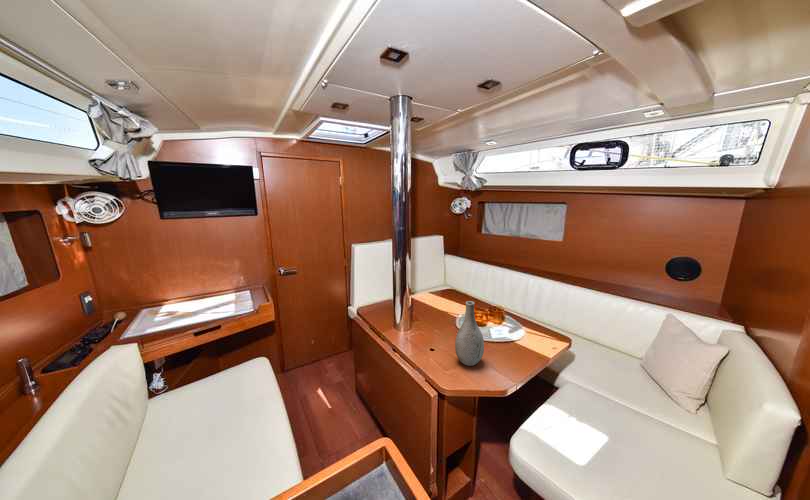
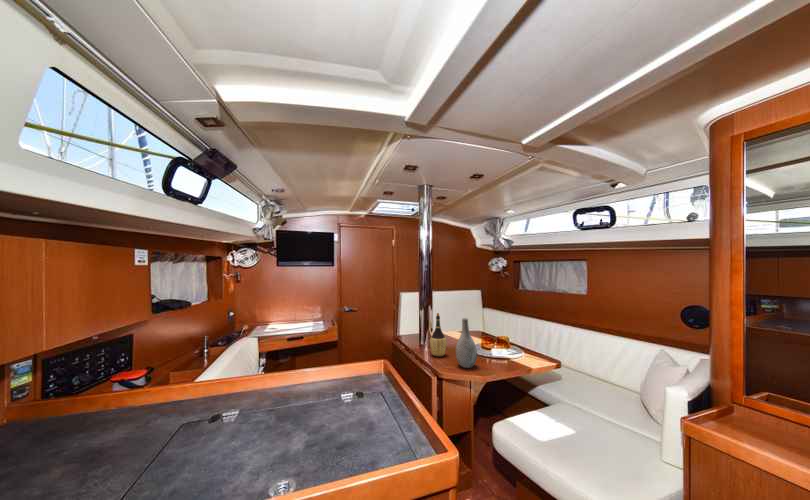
wine bottle: none [413,290,436,346] -> present [430,313,447,356]

